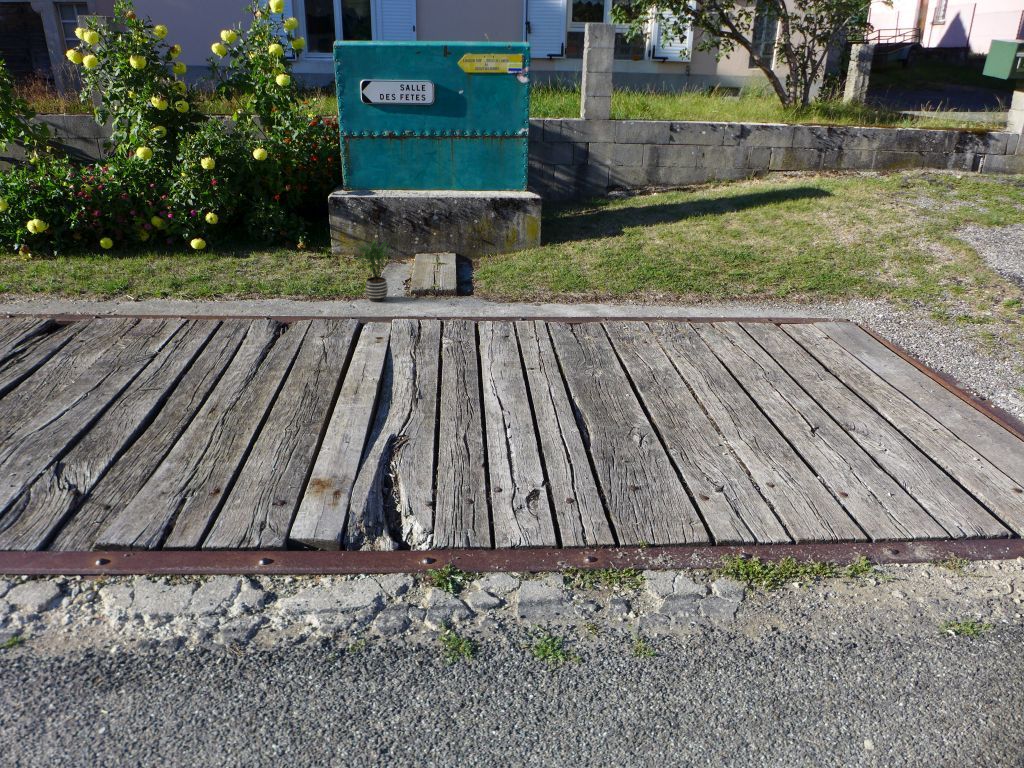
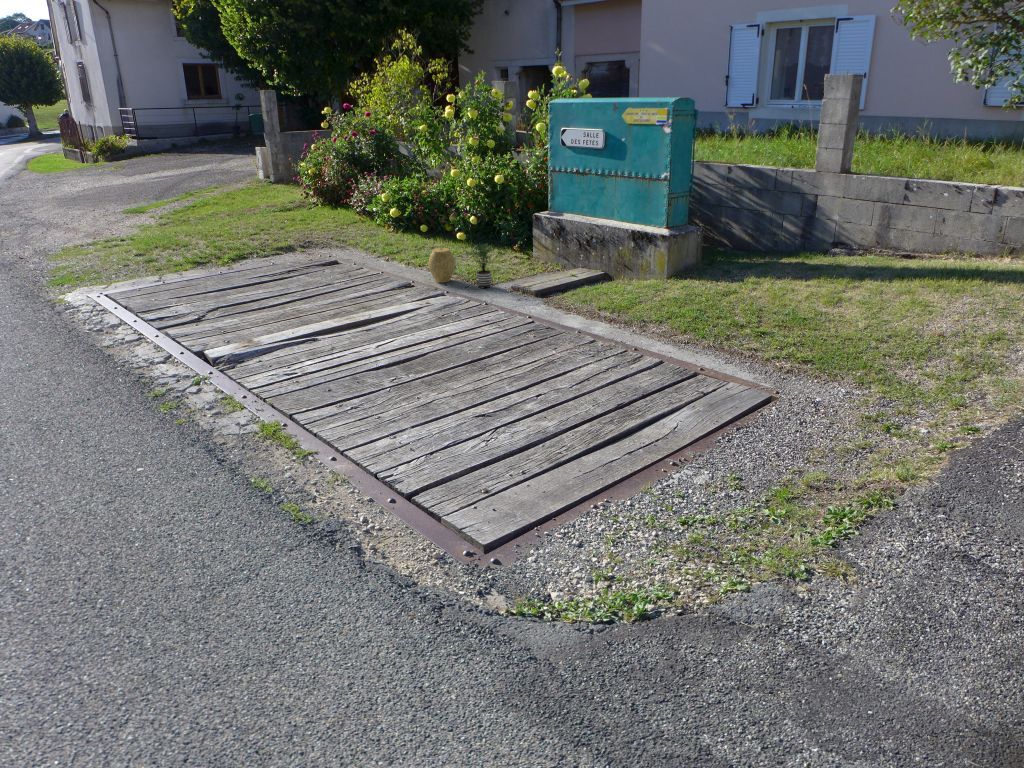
woven basket: none [283,257,323,307] -> present [428,248,455,283]

